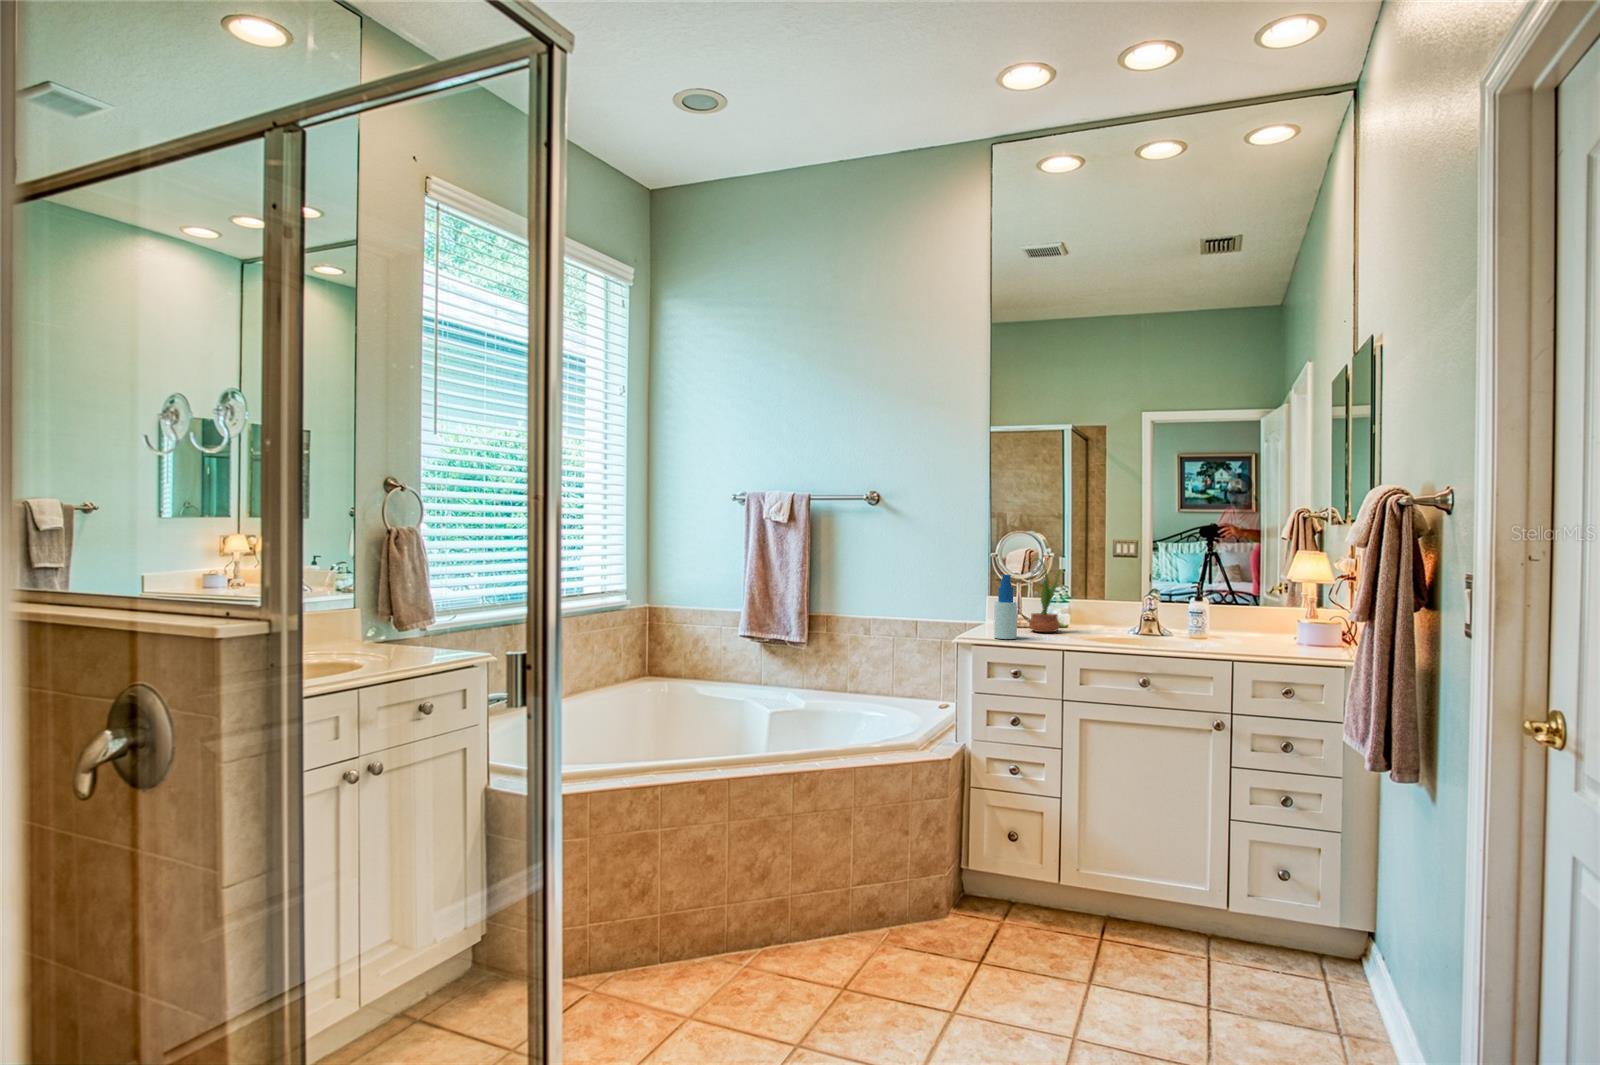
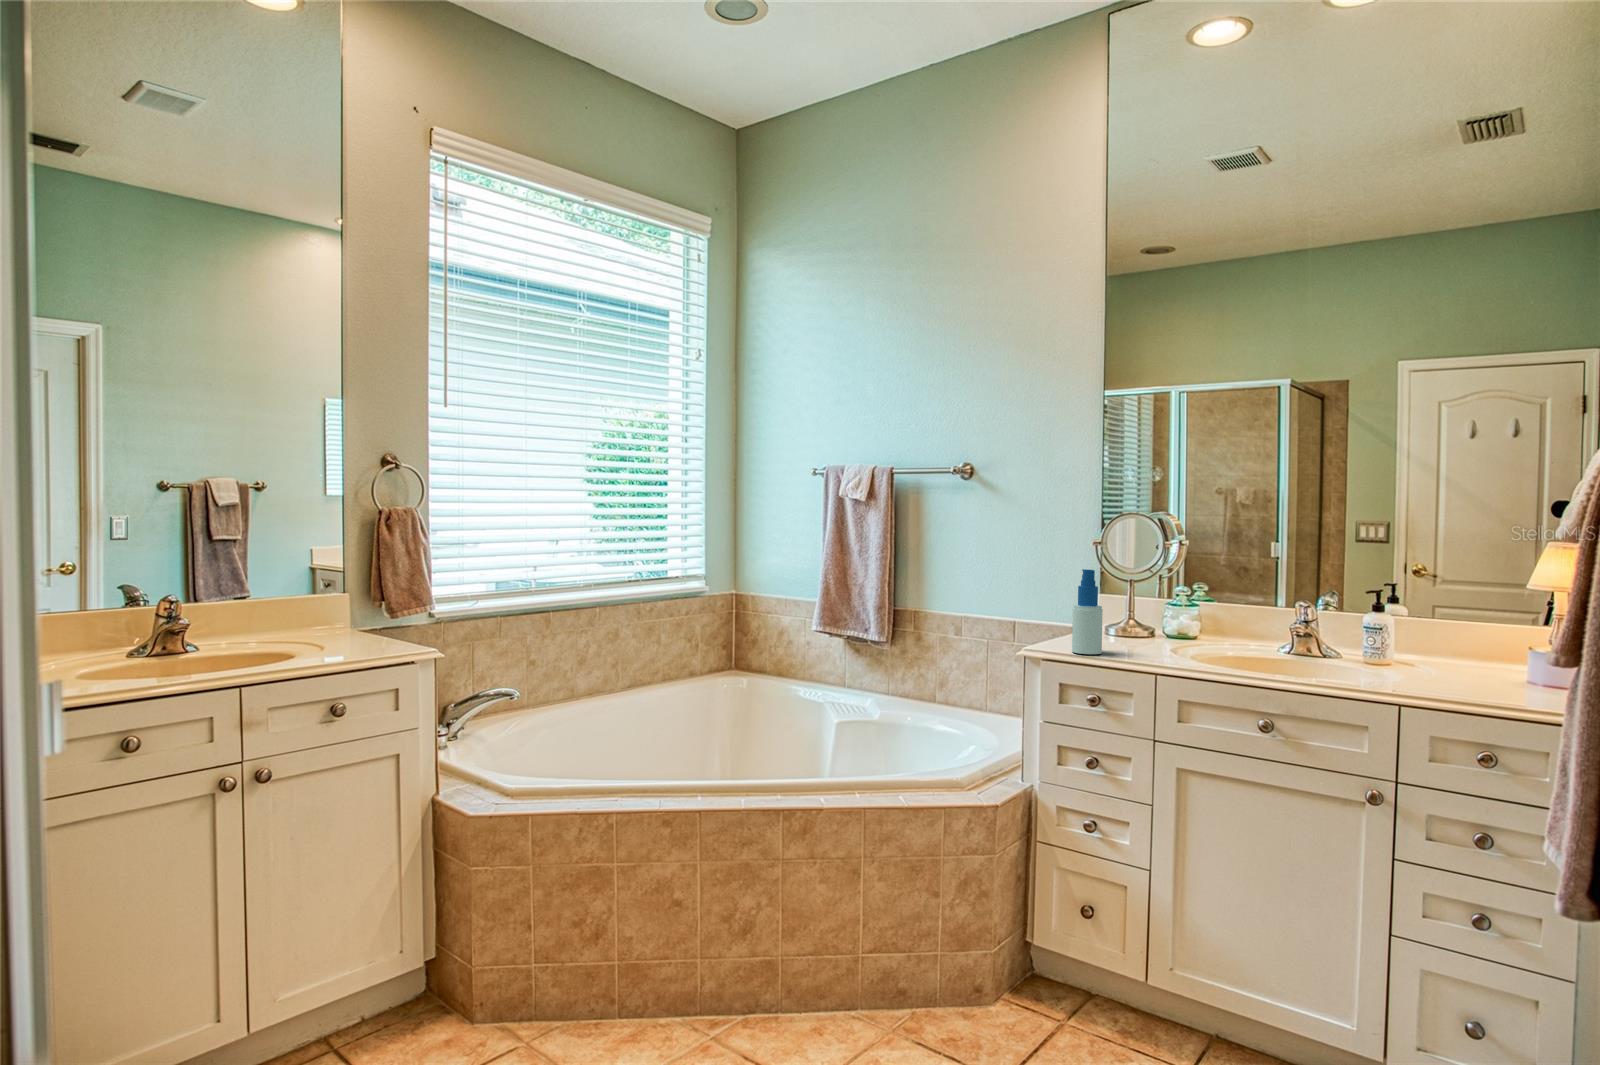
potted flower: present [1025,558,1060,632] -> none [1126,545,1176,646]

